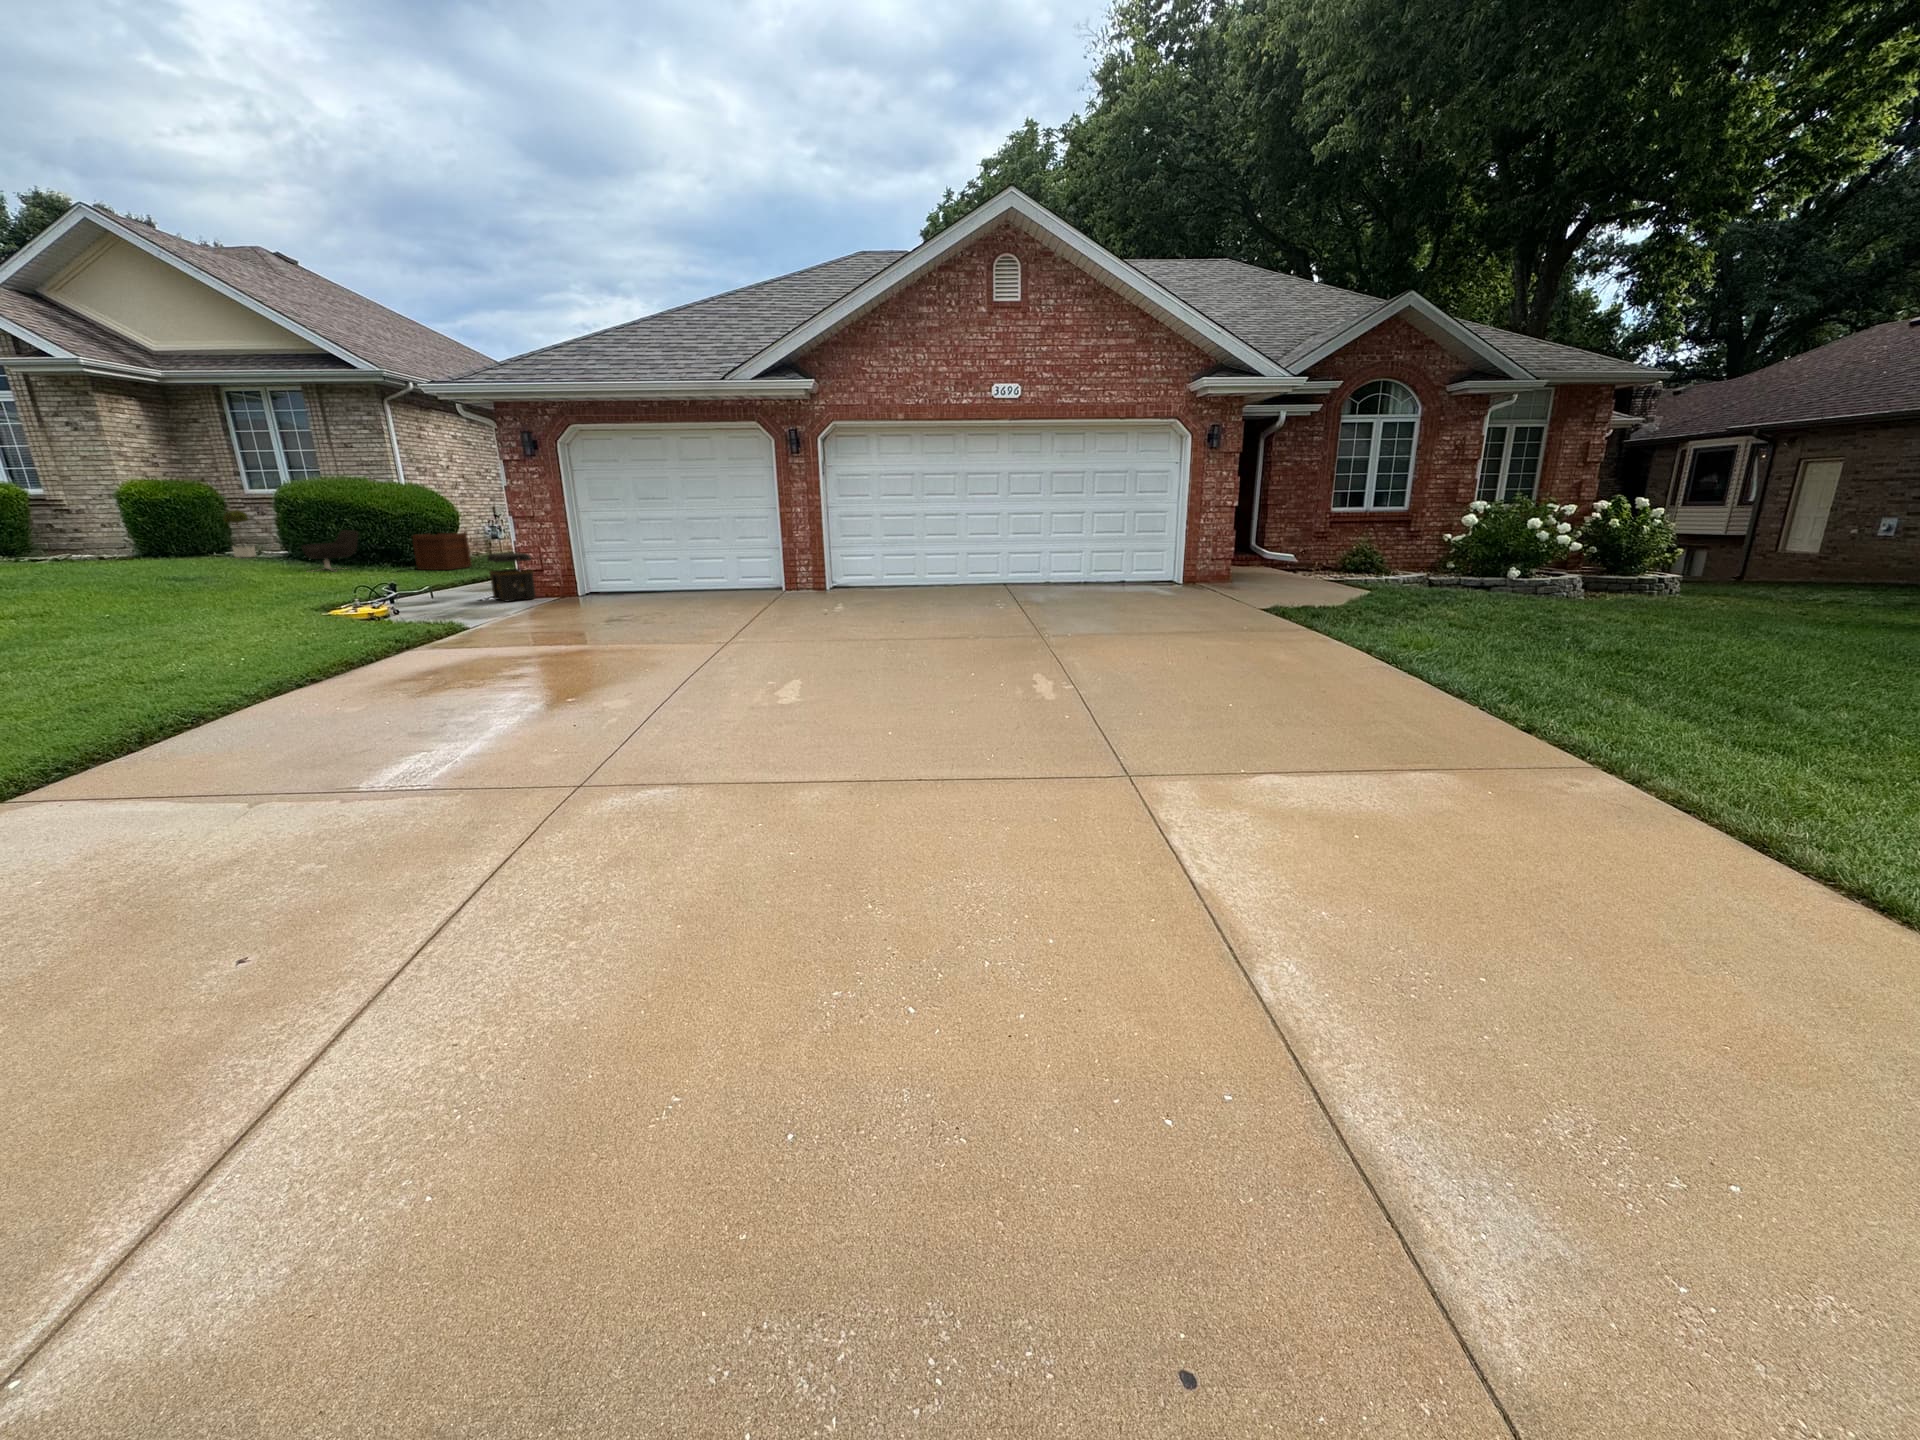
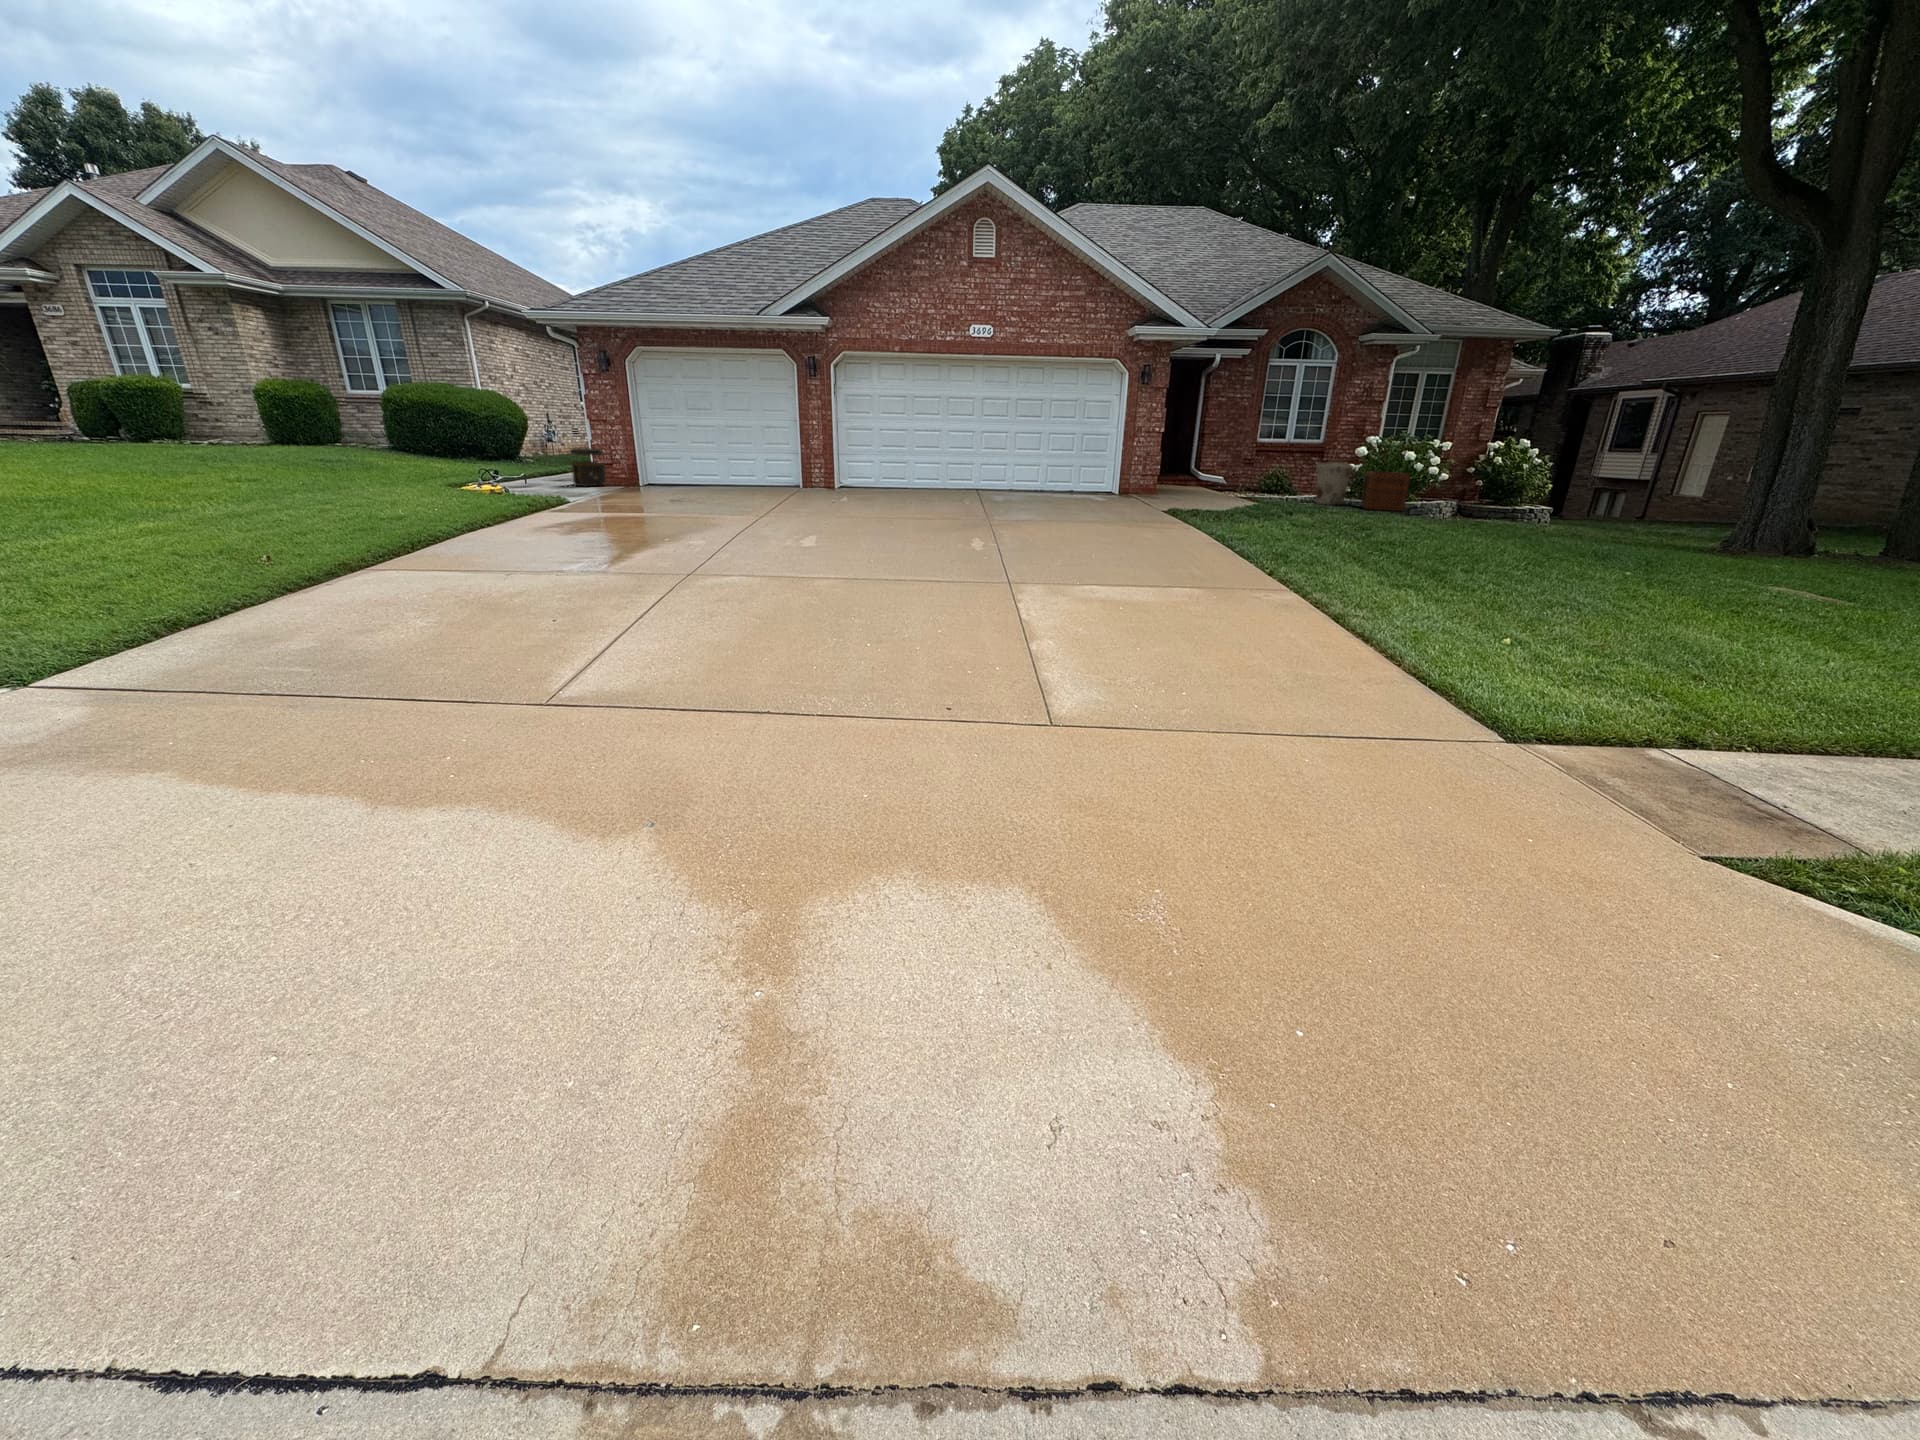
potted tree: present [223,510,256,557] -> none [333,406,357,448]
lounge chair: present [301,530,358,570] -> none [407,427,452,461]
trash can: none [1417,532,1465,586] -> present [1316,460,1353,505]
wooden crate: present [413,533,472,570] -> present [1361,471,1410,511]

